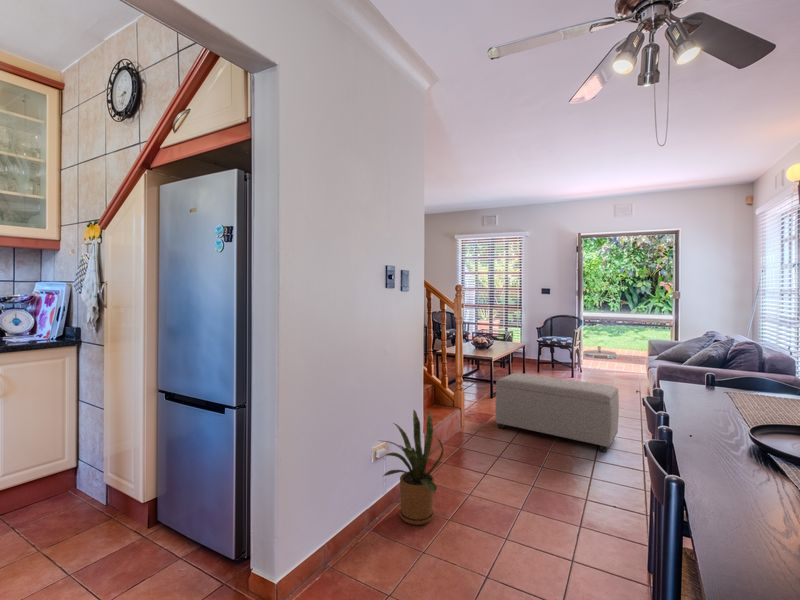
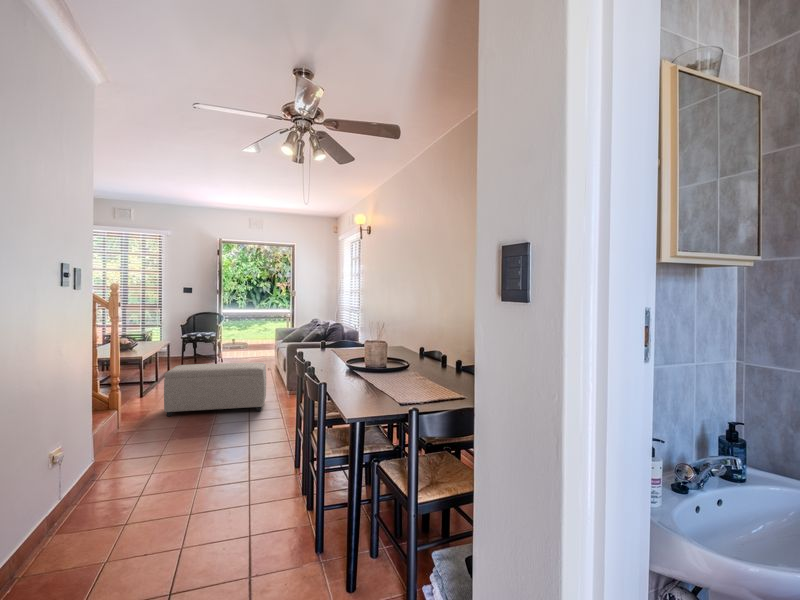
house plant: present [384,410,444,525] -> none [81,400,156,500]

